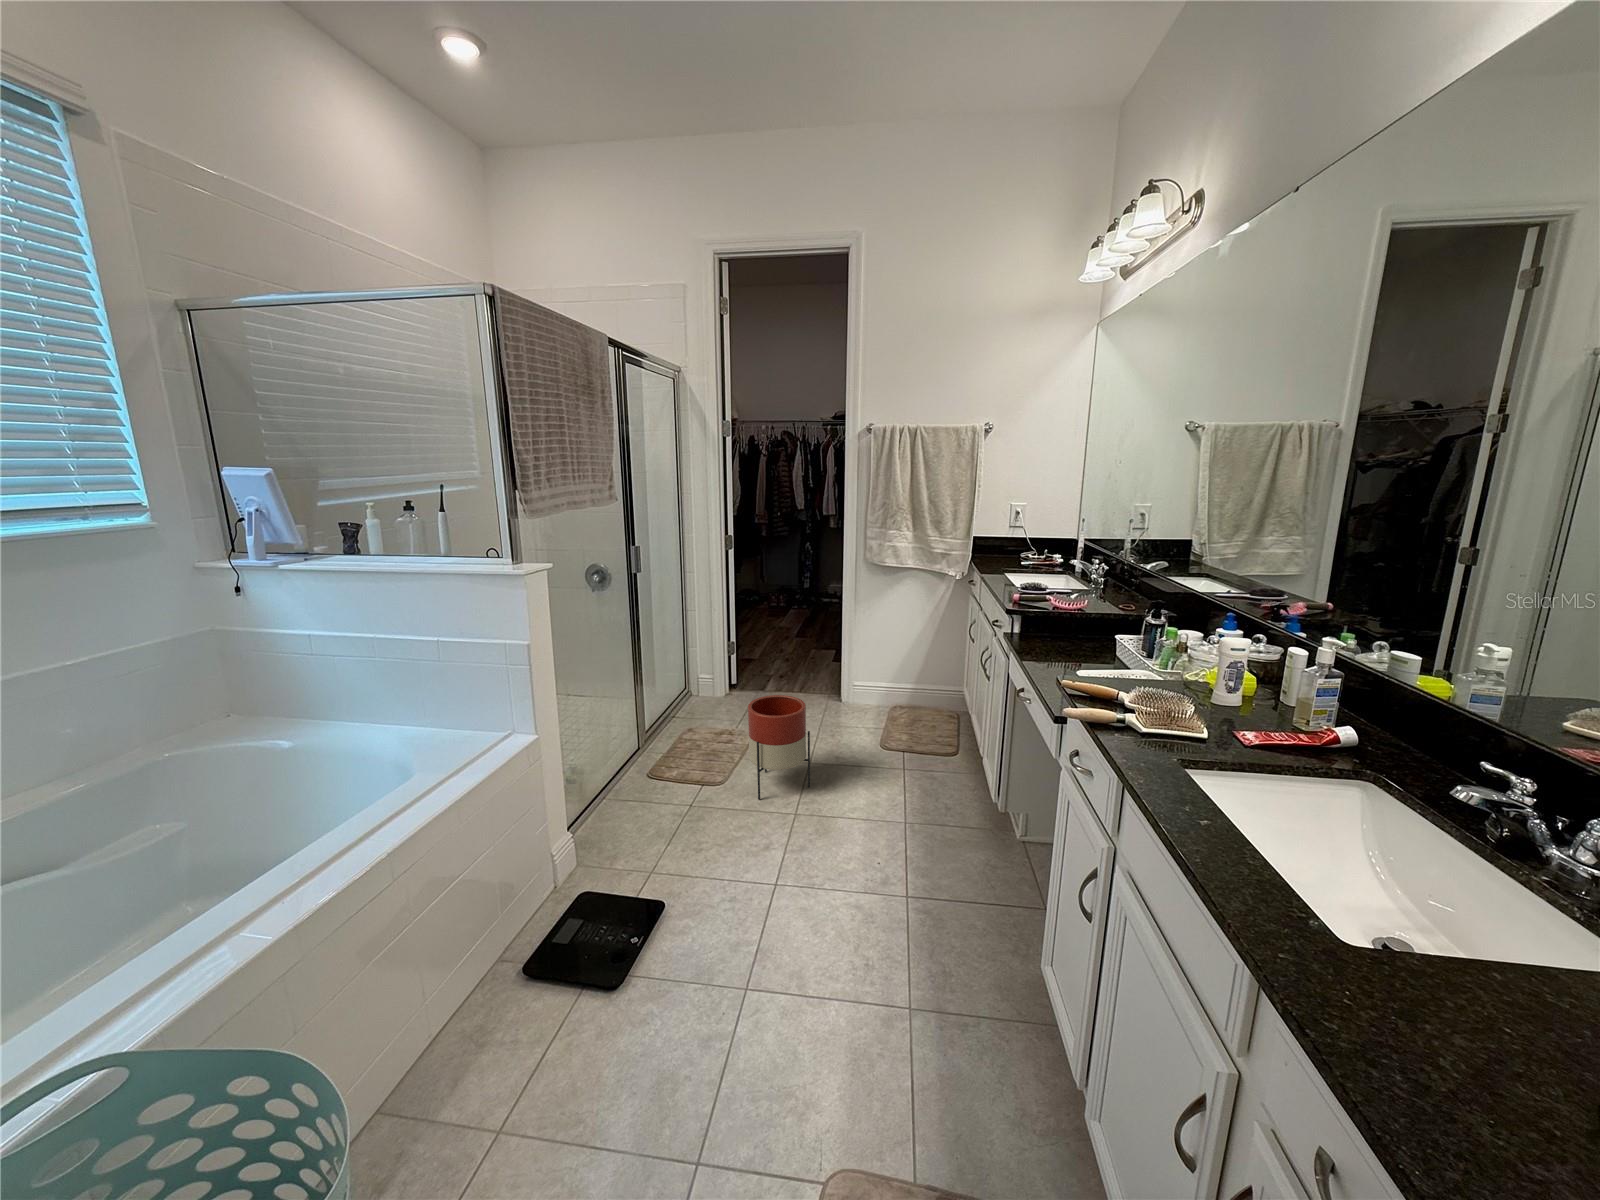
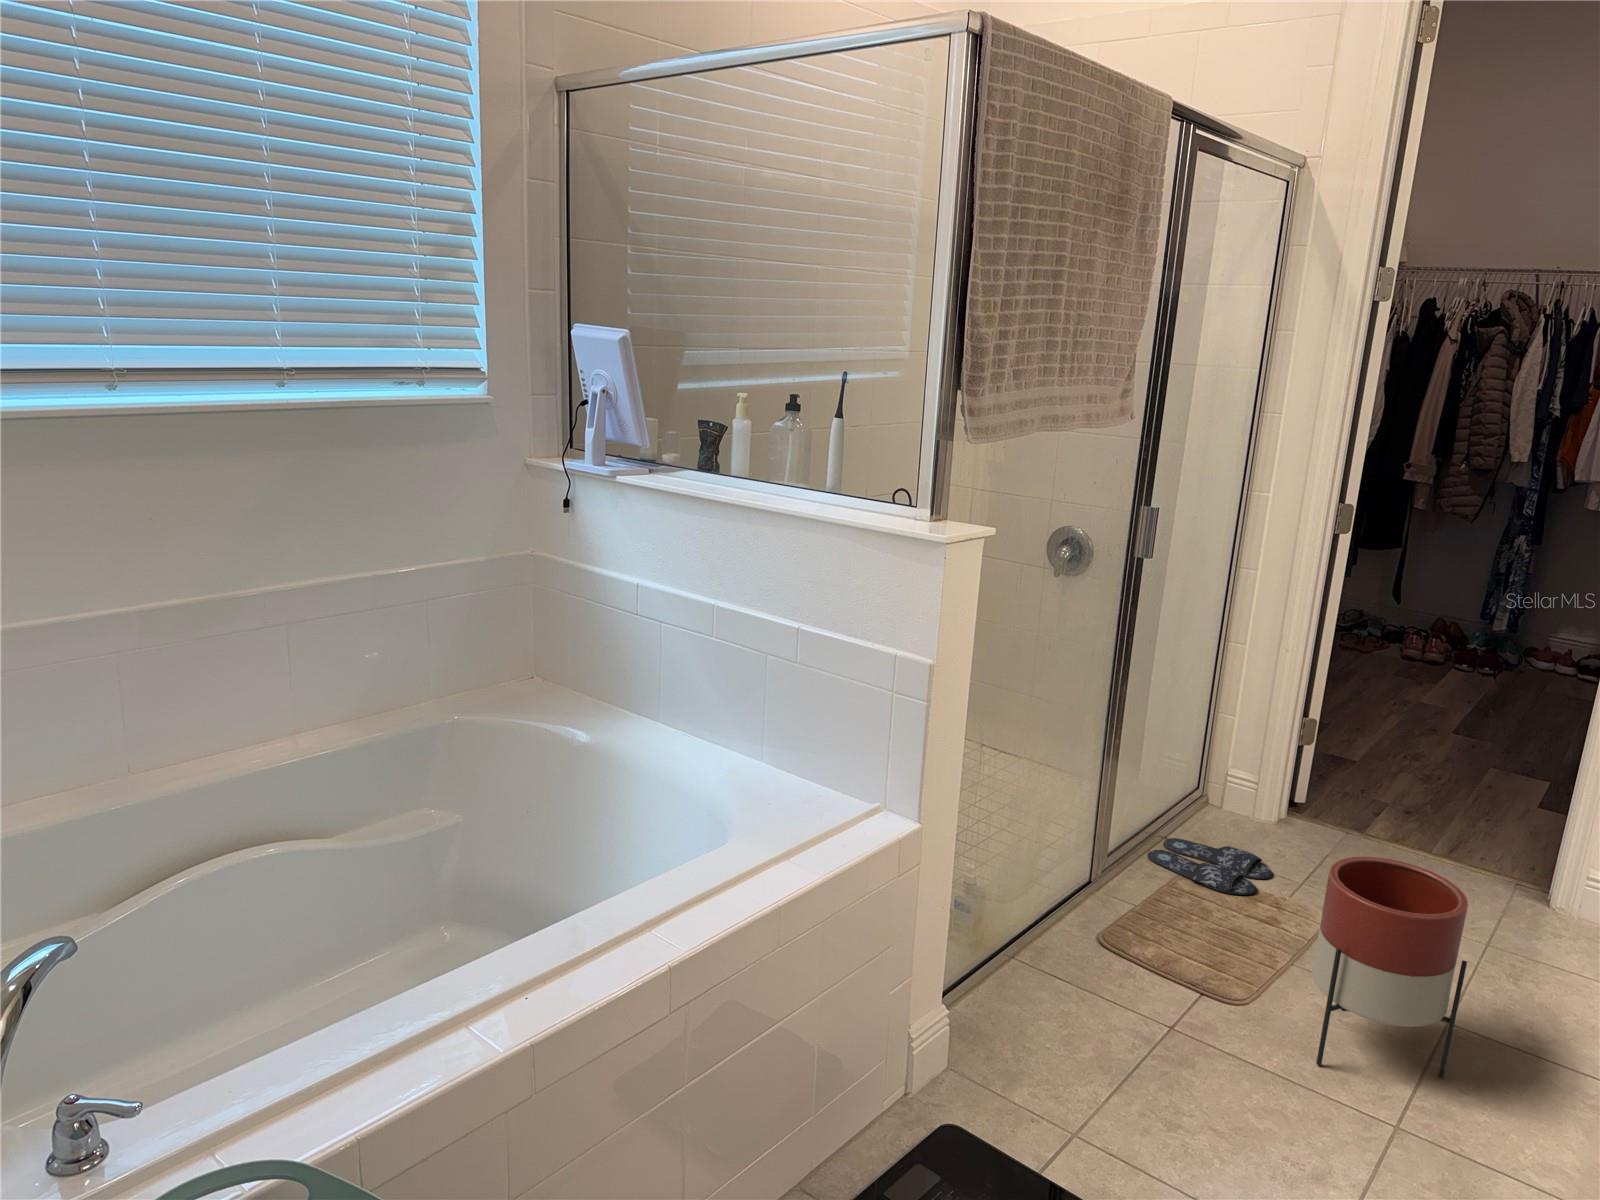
slippers: none [666,714,727,736] -> present [1148,838,1272,895]

